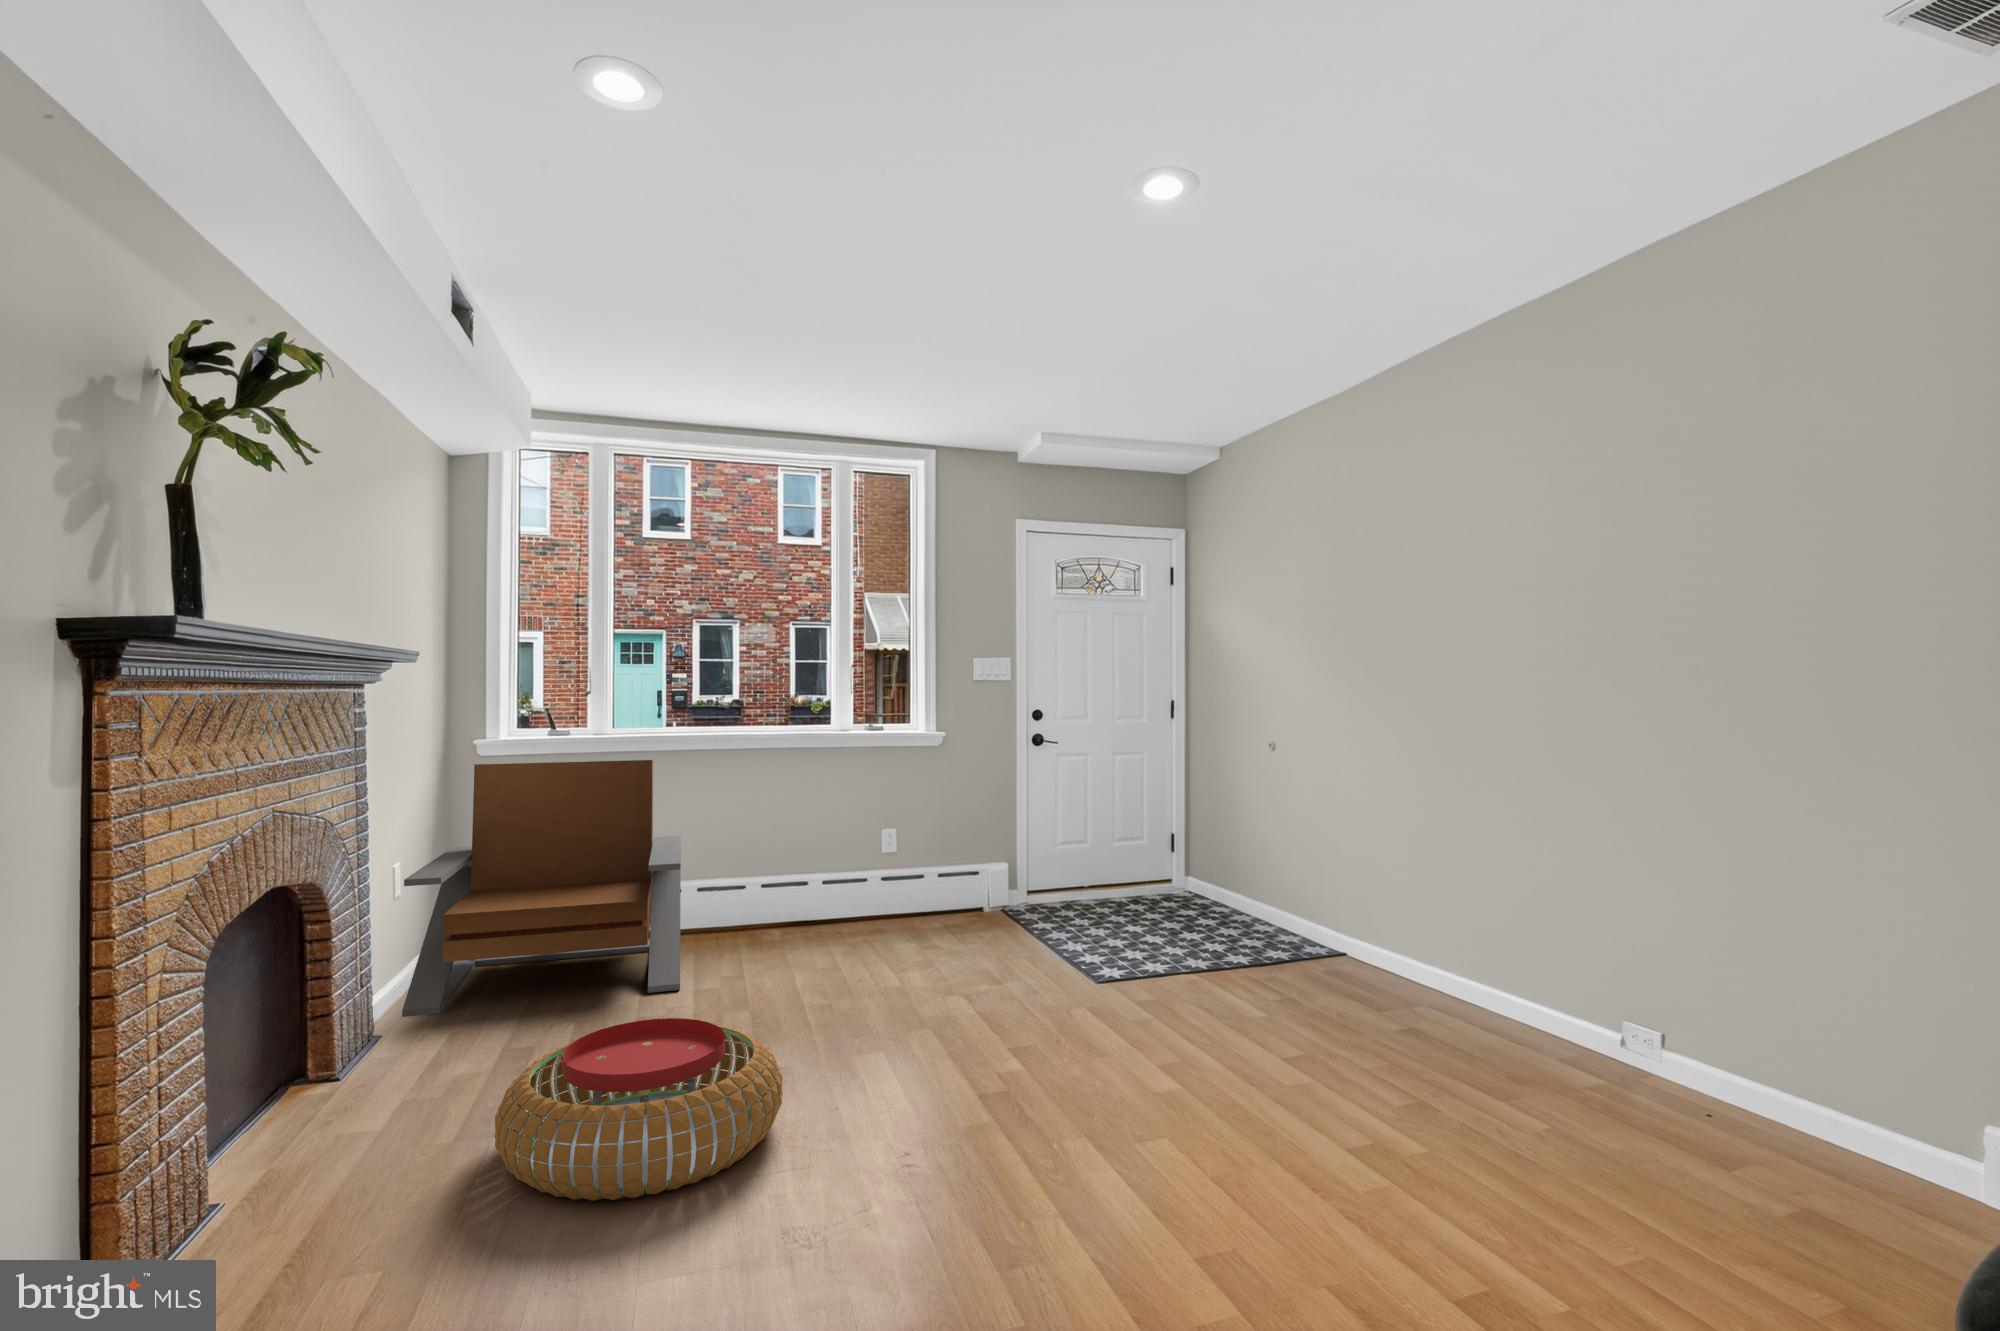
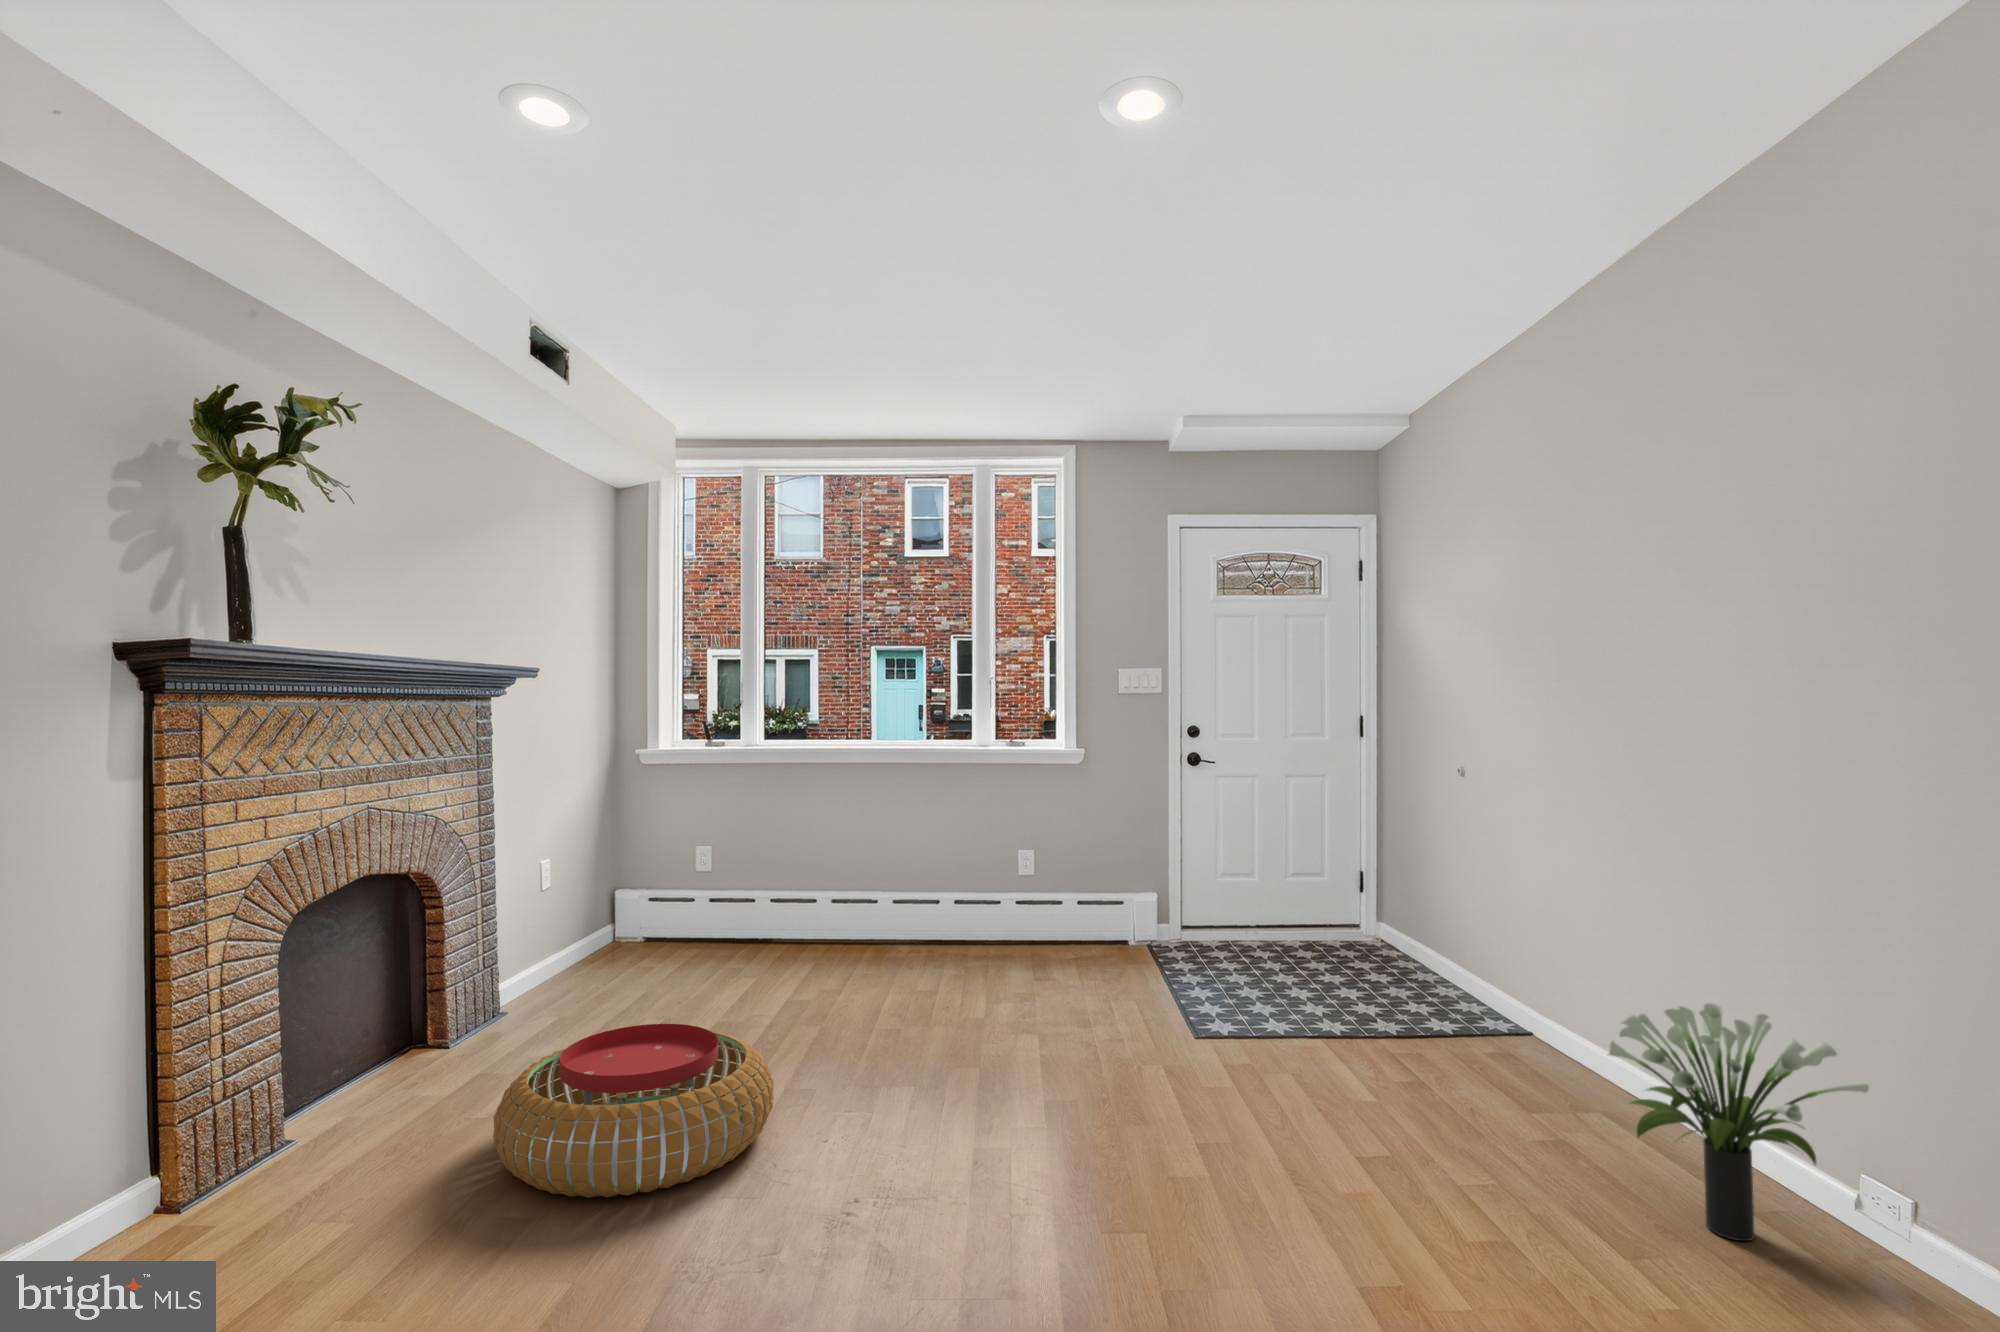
lounge chair: present [402,760,681,1017] -> none [540,770,815,997]
potted plant: none [1467,910,1644,1081] -> present [1609,1003,1869,1241]

